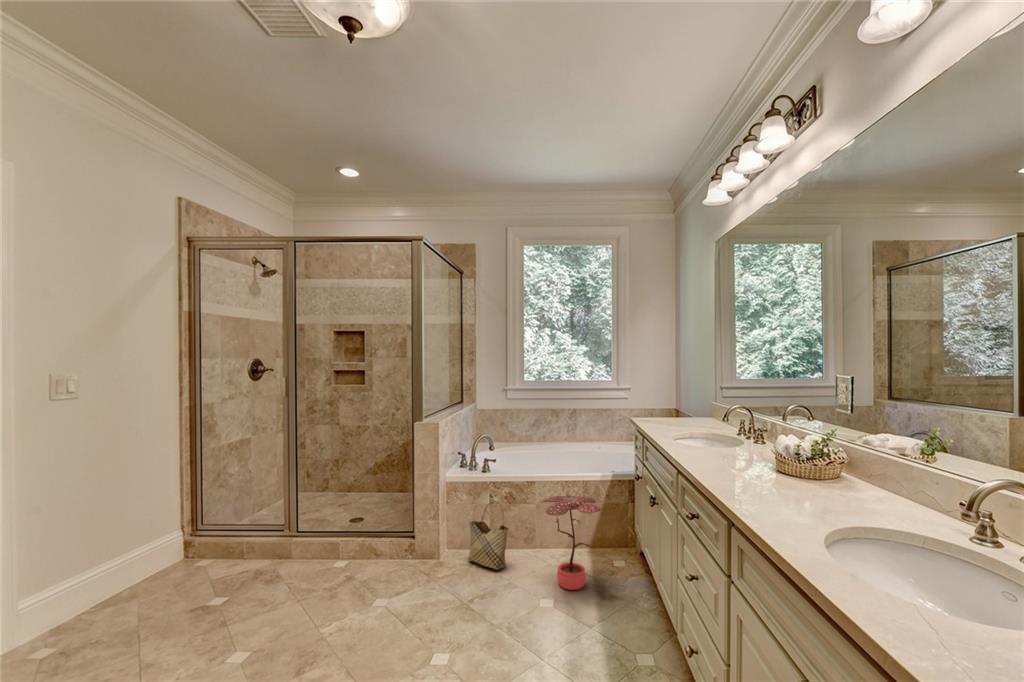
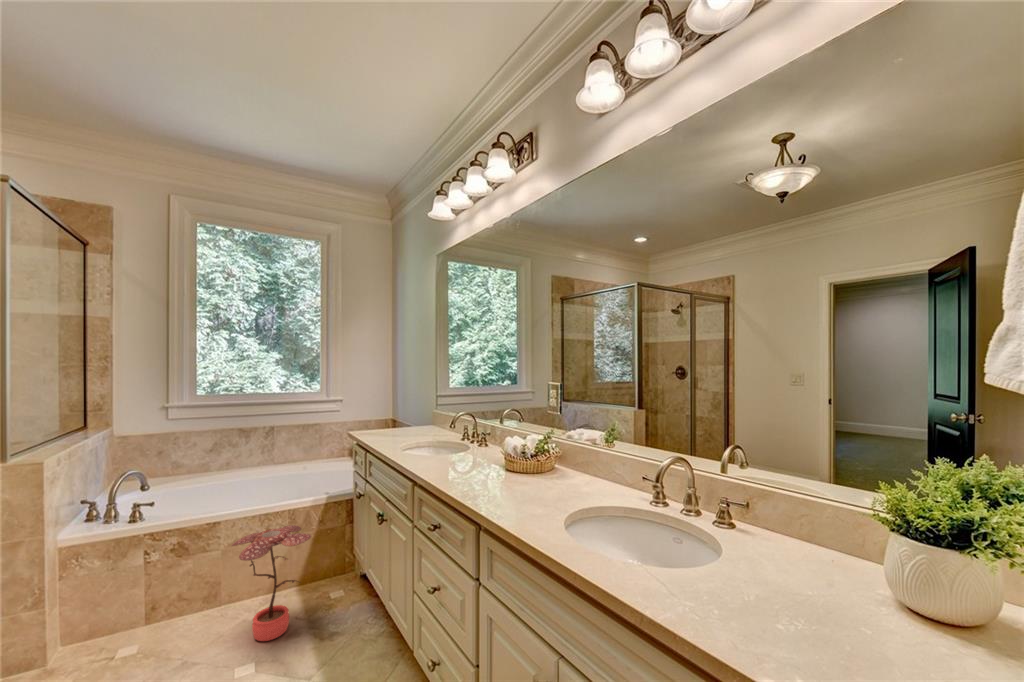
woven basket: present [468,501,508,569] -> none [102,562,176,659]

